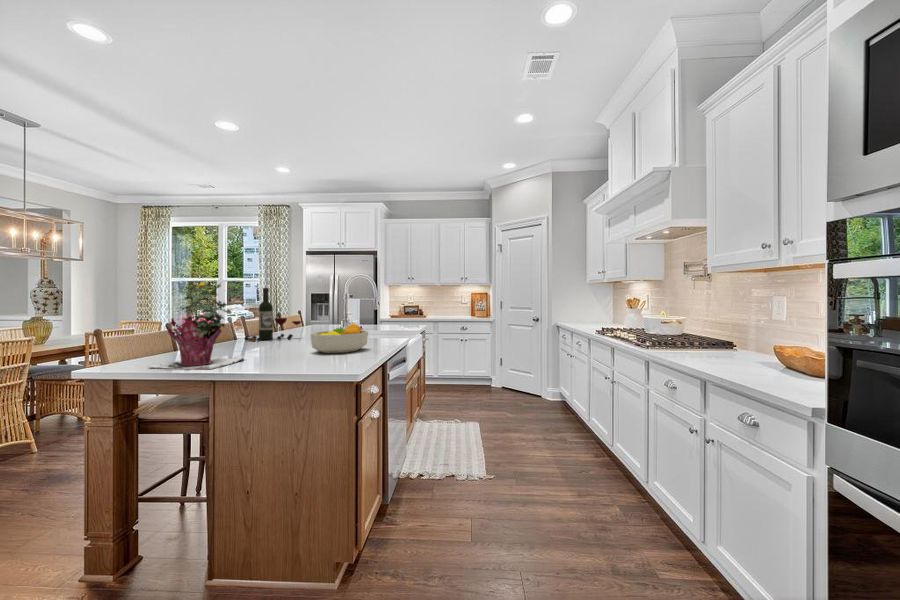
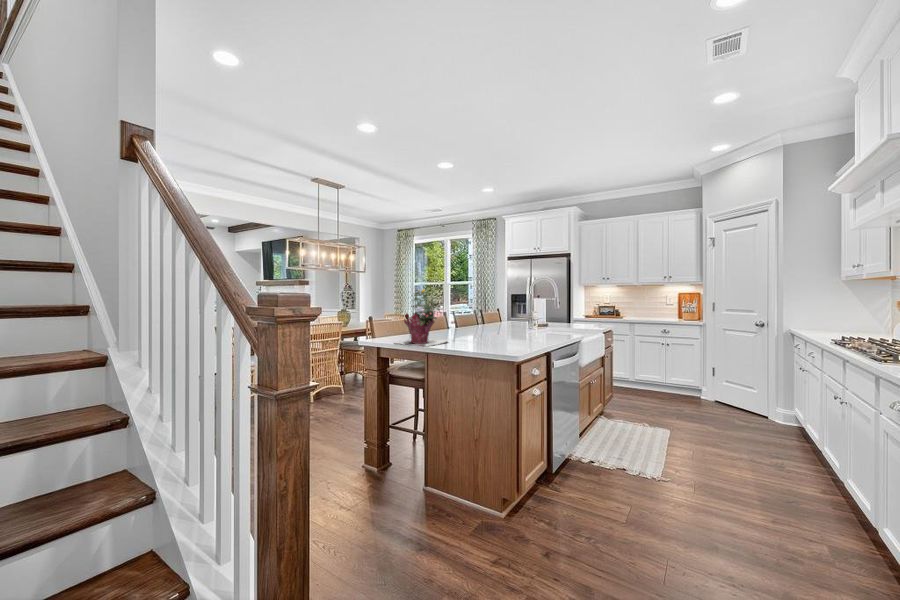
wine bottle: present [244,288,301,341] -> none [455,291,496,331]
fruit bowl: present [310,323,368,353] -> none [494,320,539,342]

